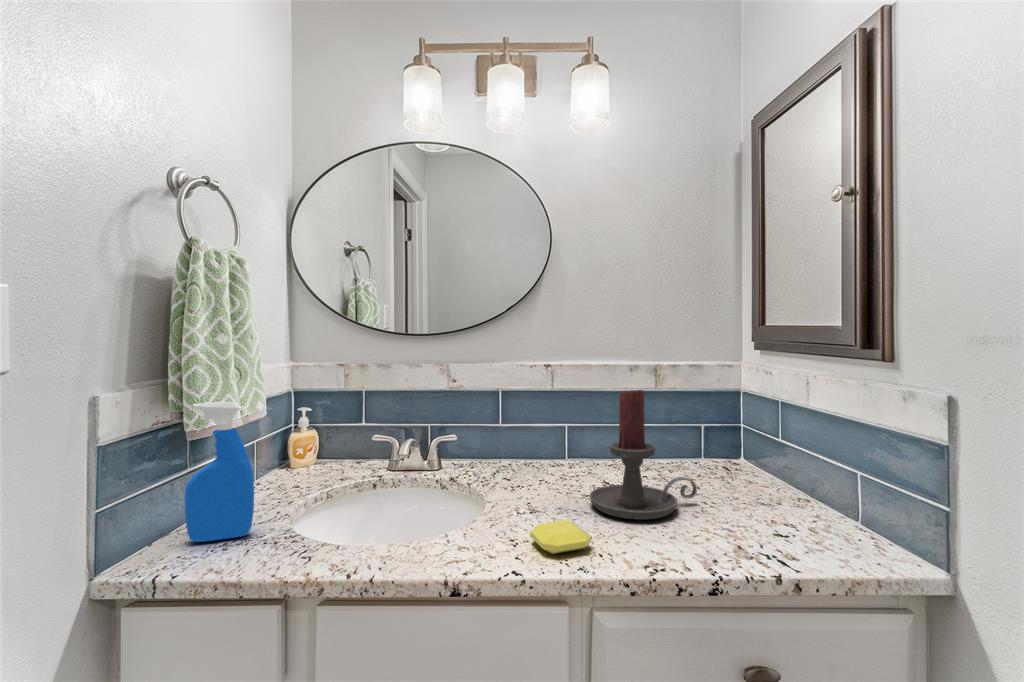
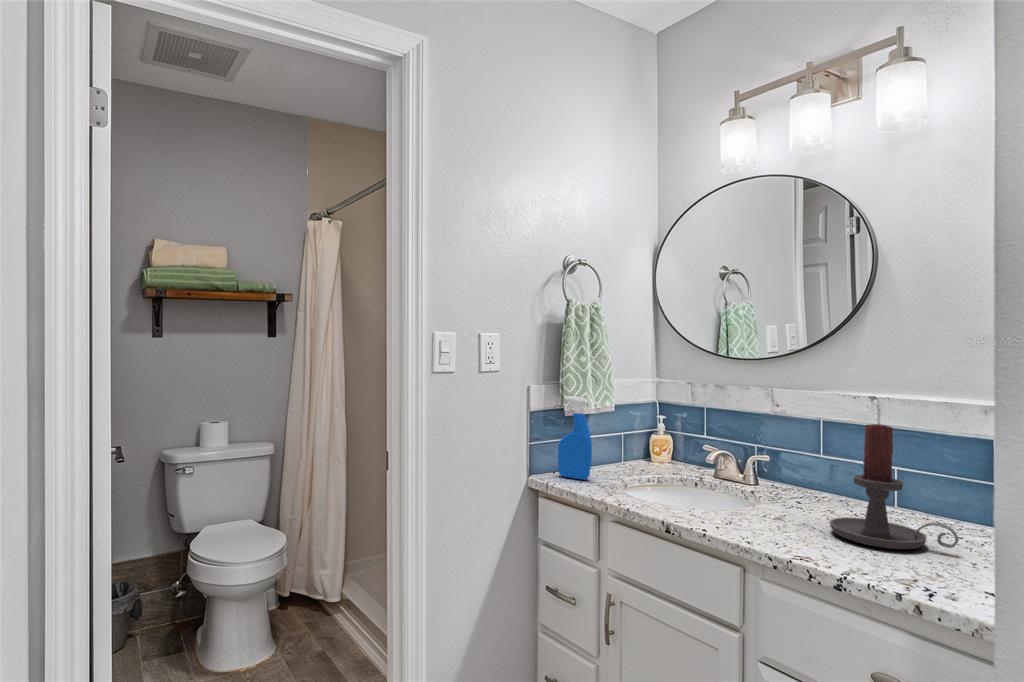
soap bar: present [530,520,591,554] -> none [733,513,781,537]

